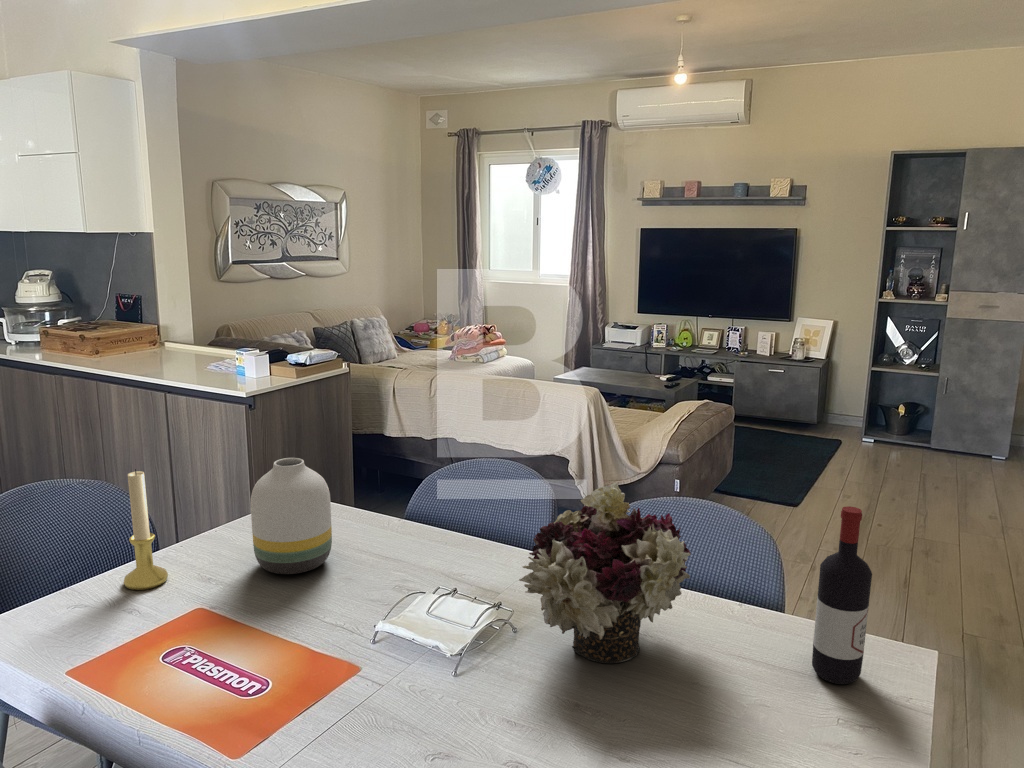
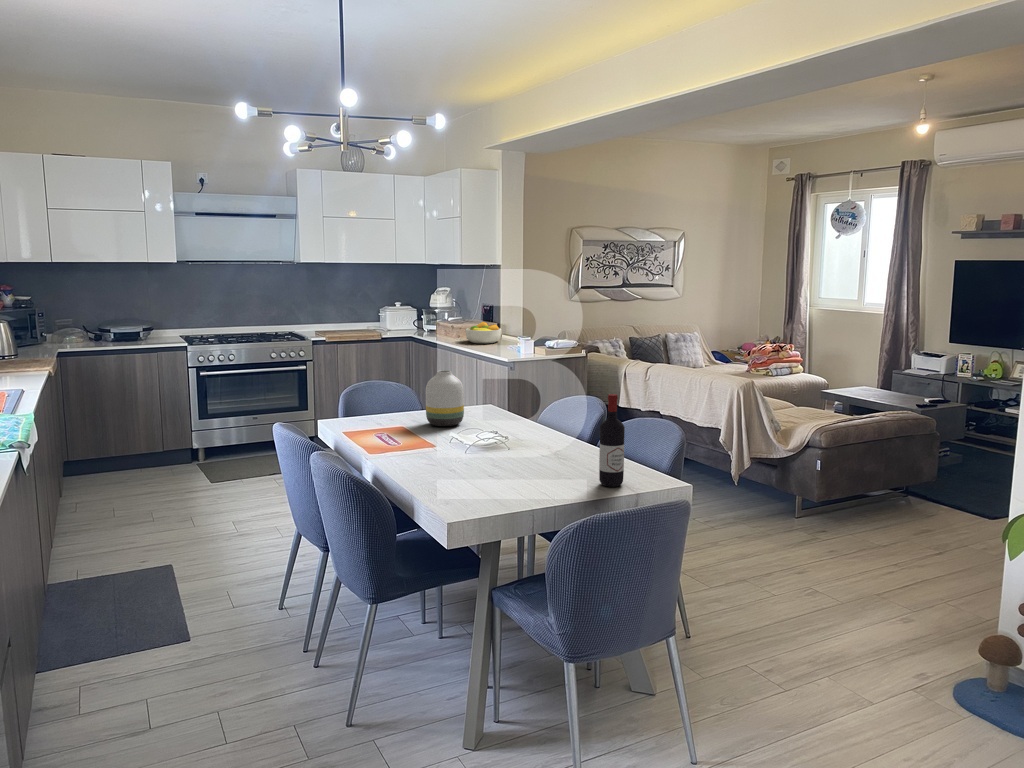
fruit bowl: none [118,326,181,363] -> present [466,322,502,344]
candle holder: present [124,469,168,590] -> none [374,366,393,422]
flower arrangement: present [519,483,691,664] -> none [481,379,577,466]

